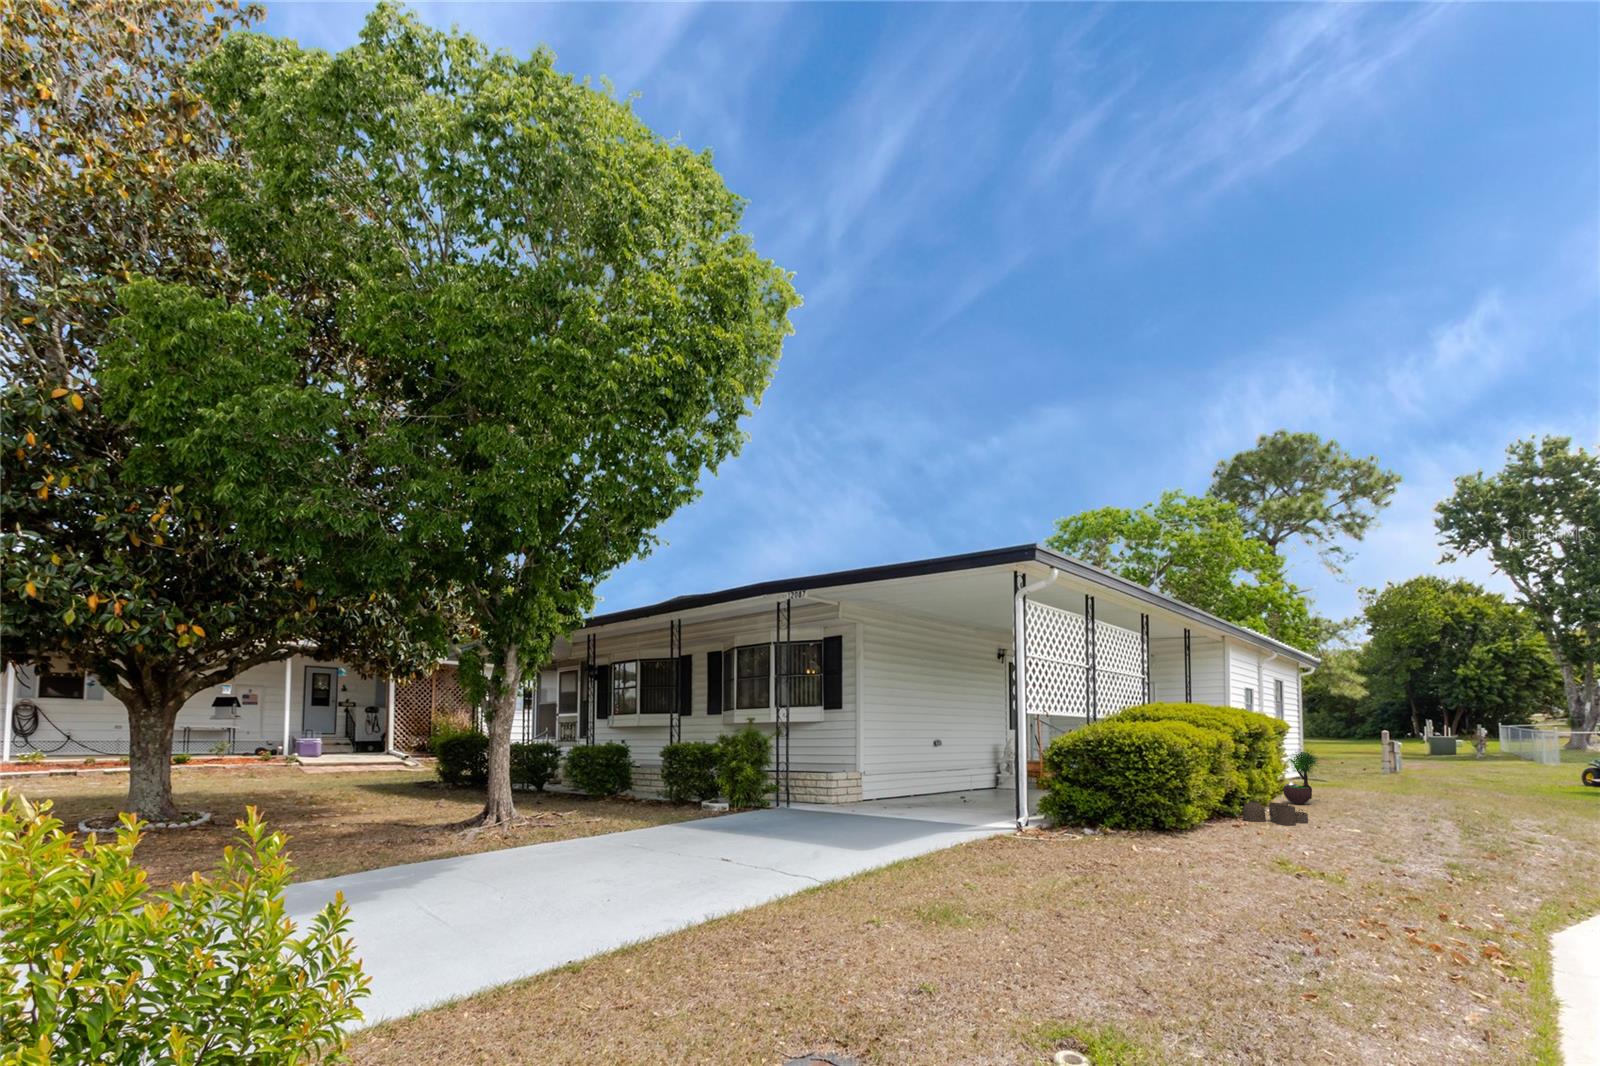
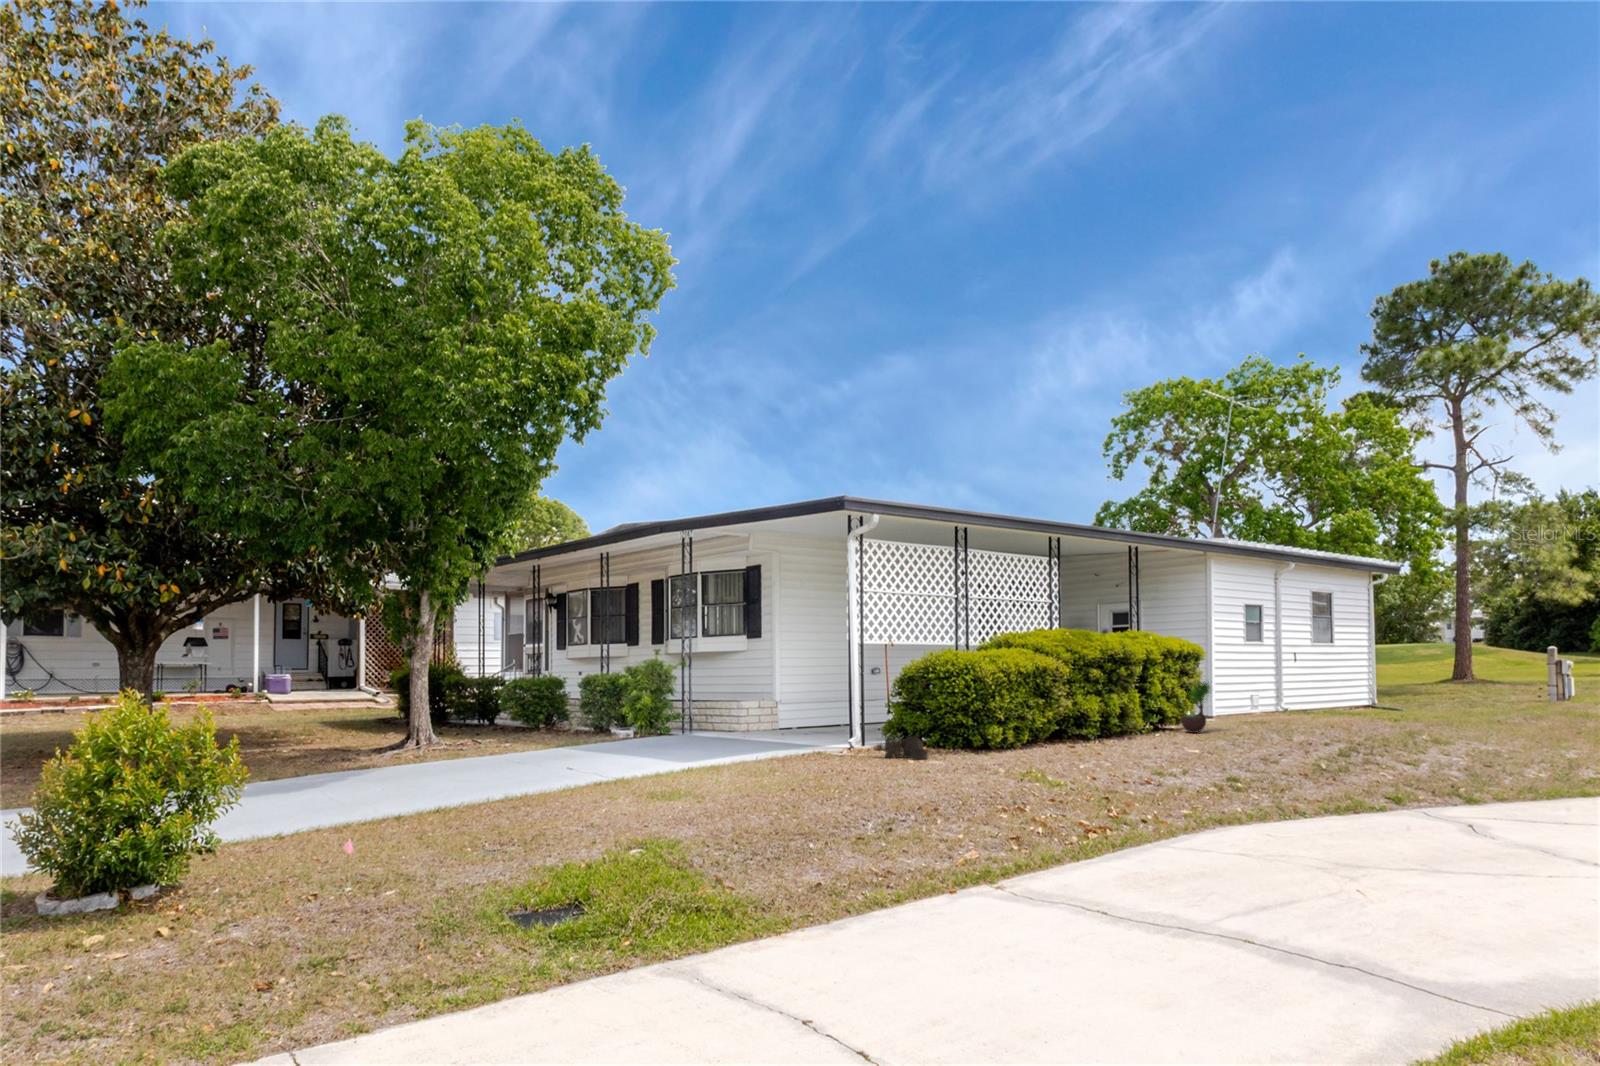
woven basket: present [1243,800,1308,826] -> present [885,736,928,760]

